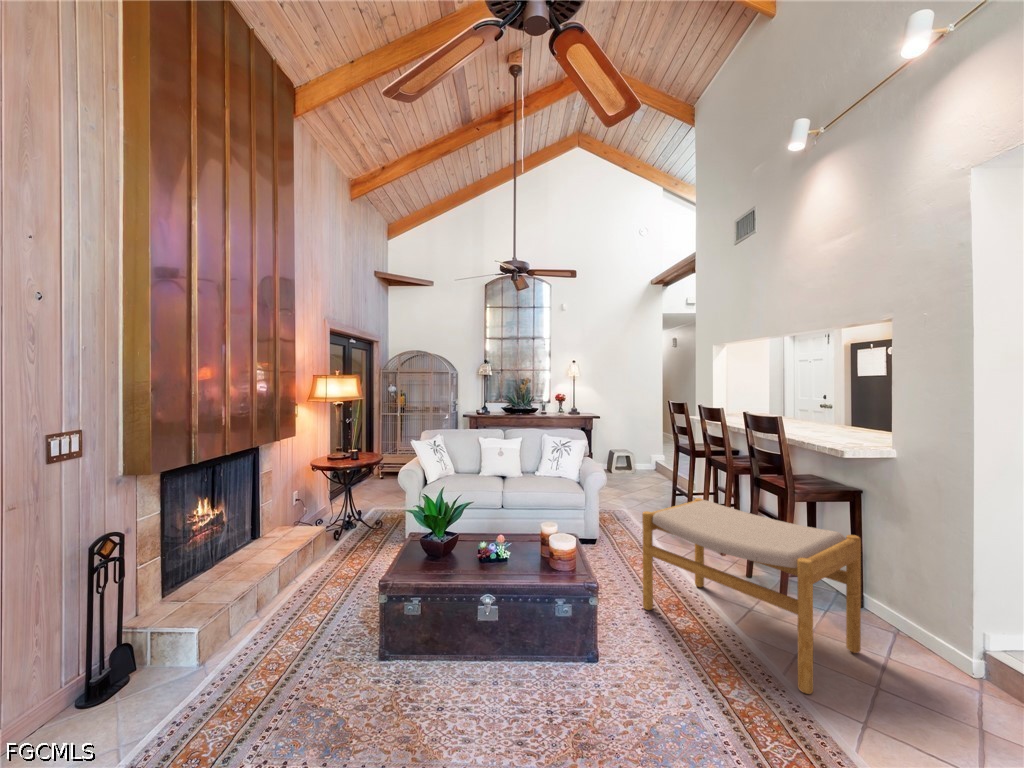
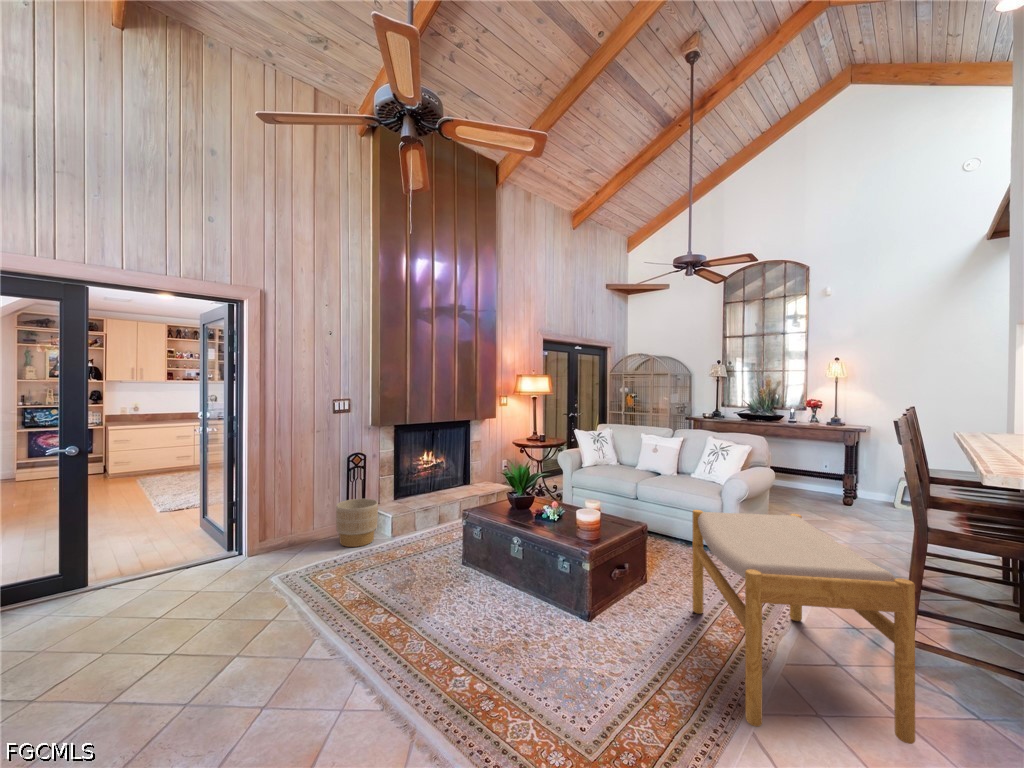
planter: none [77,610,177,723] -> present [336,499,378,547]

